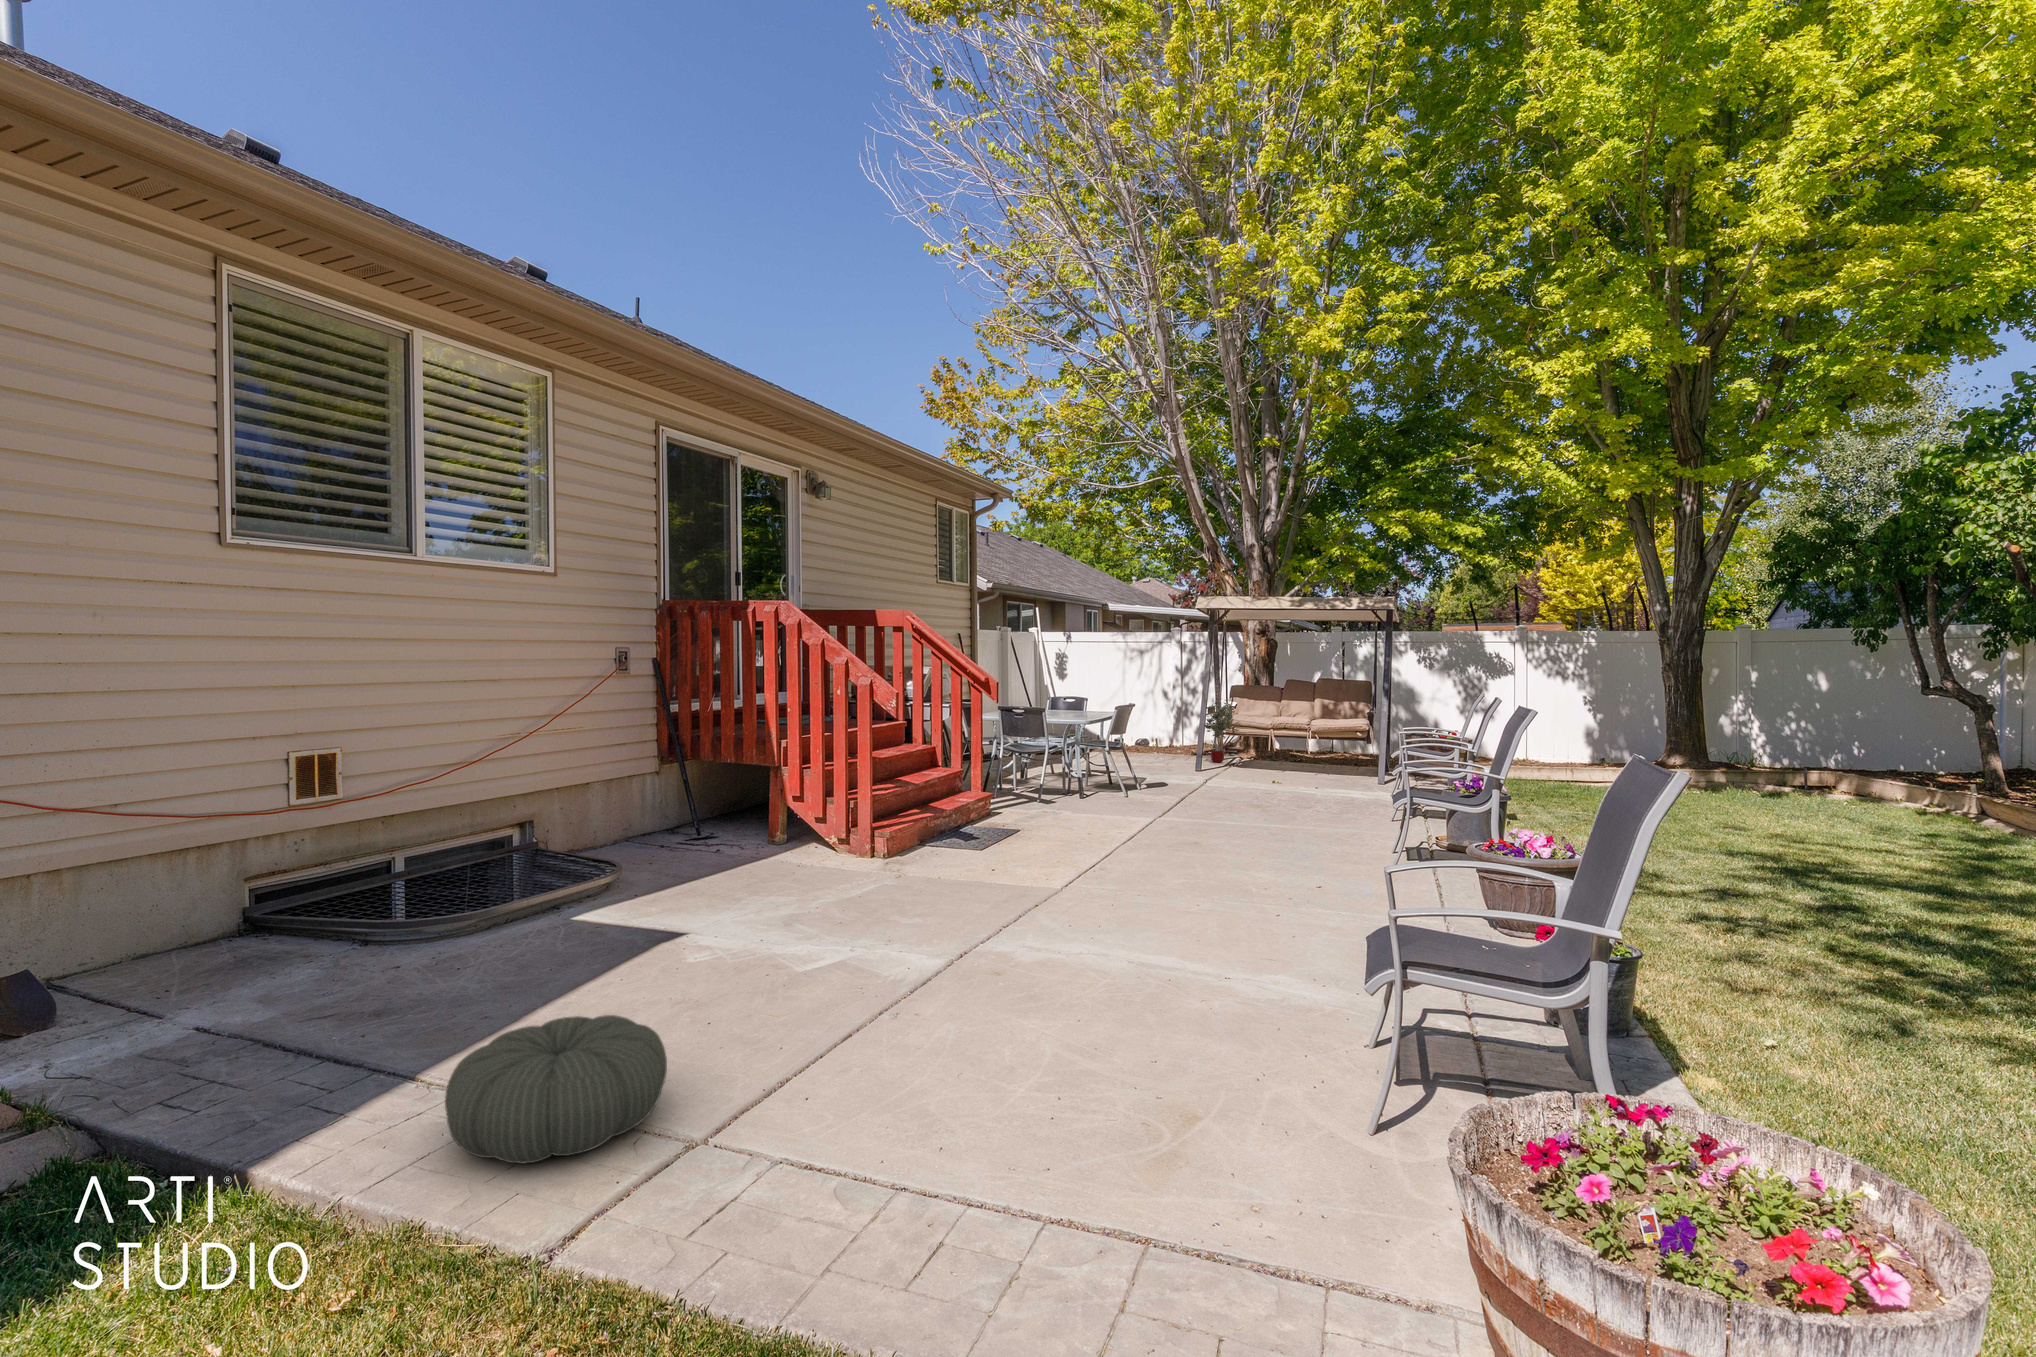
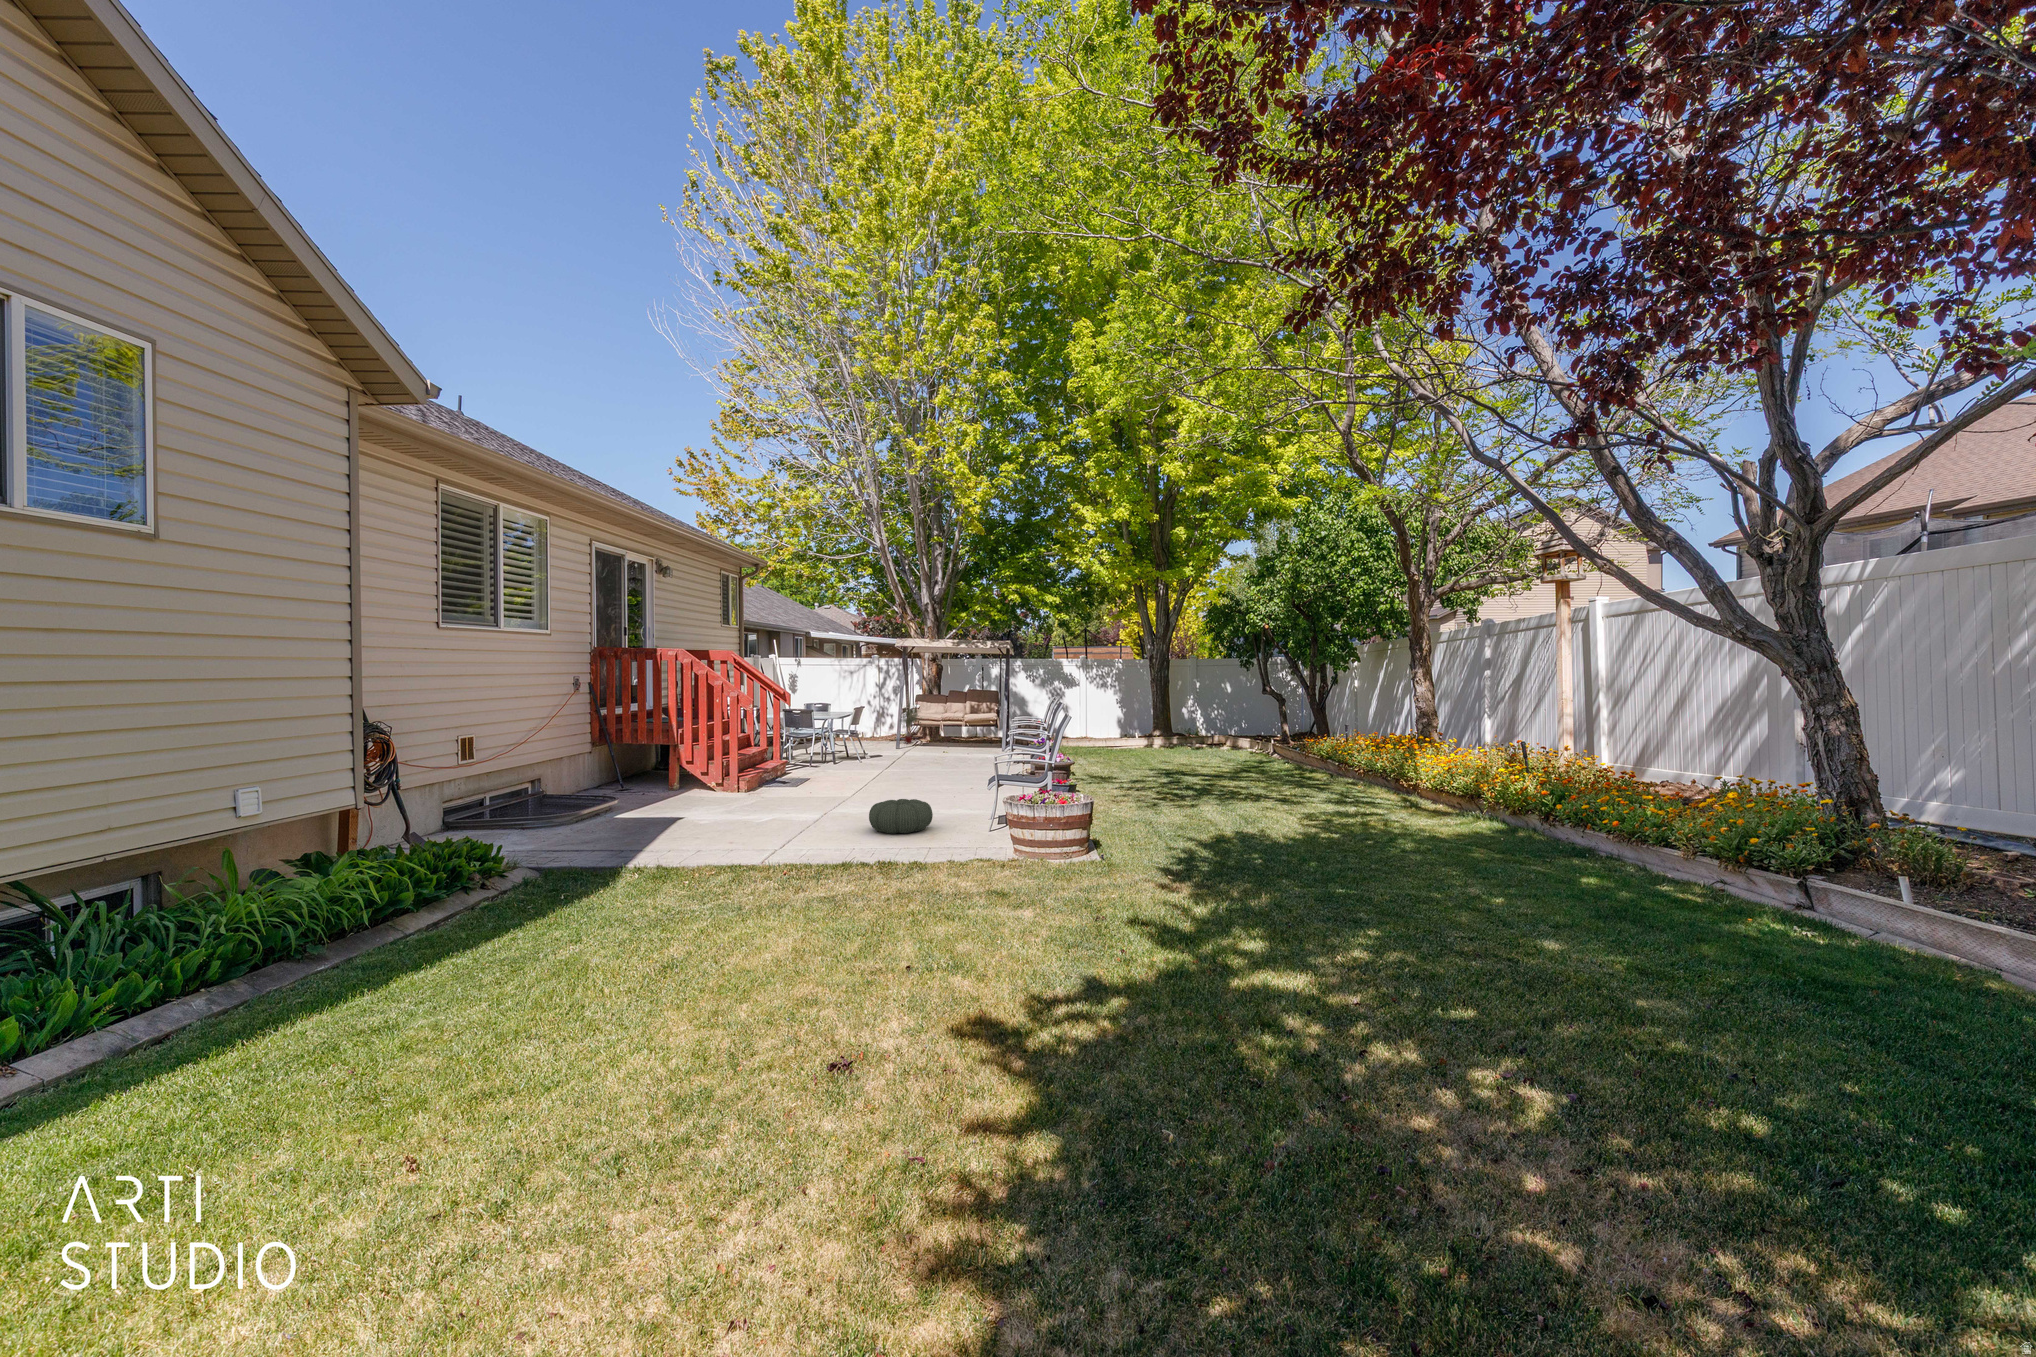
pouf: present [445,1015,667,1163] -> present [869,799,933,834]

